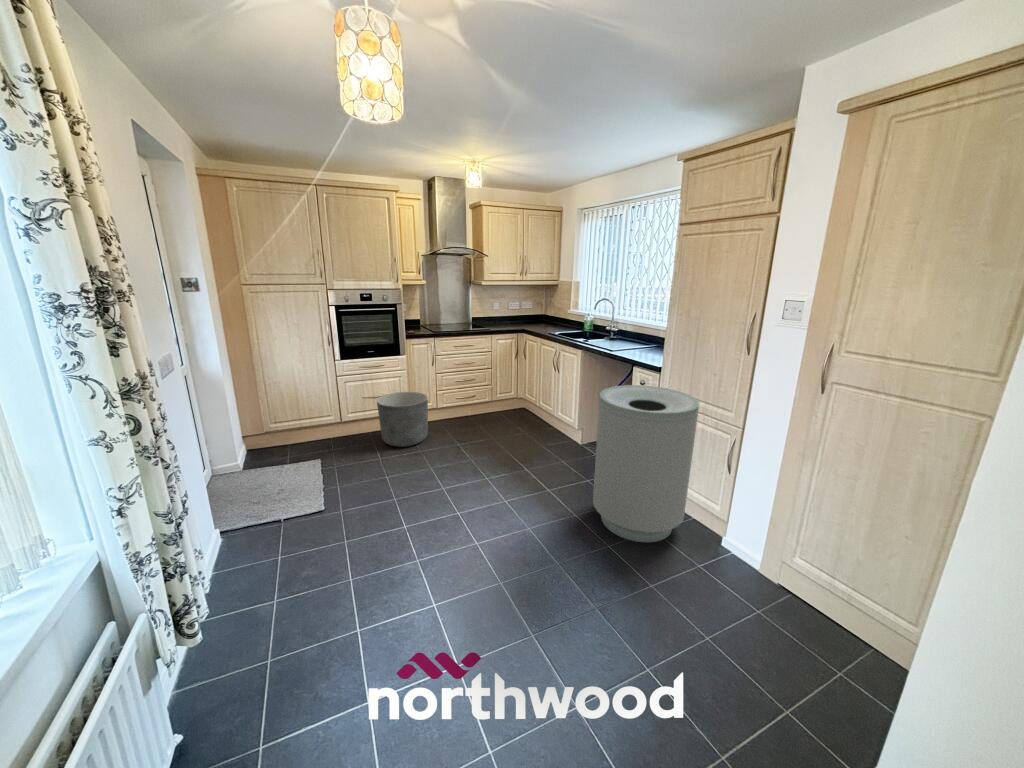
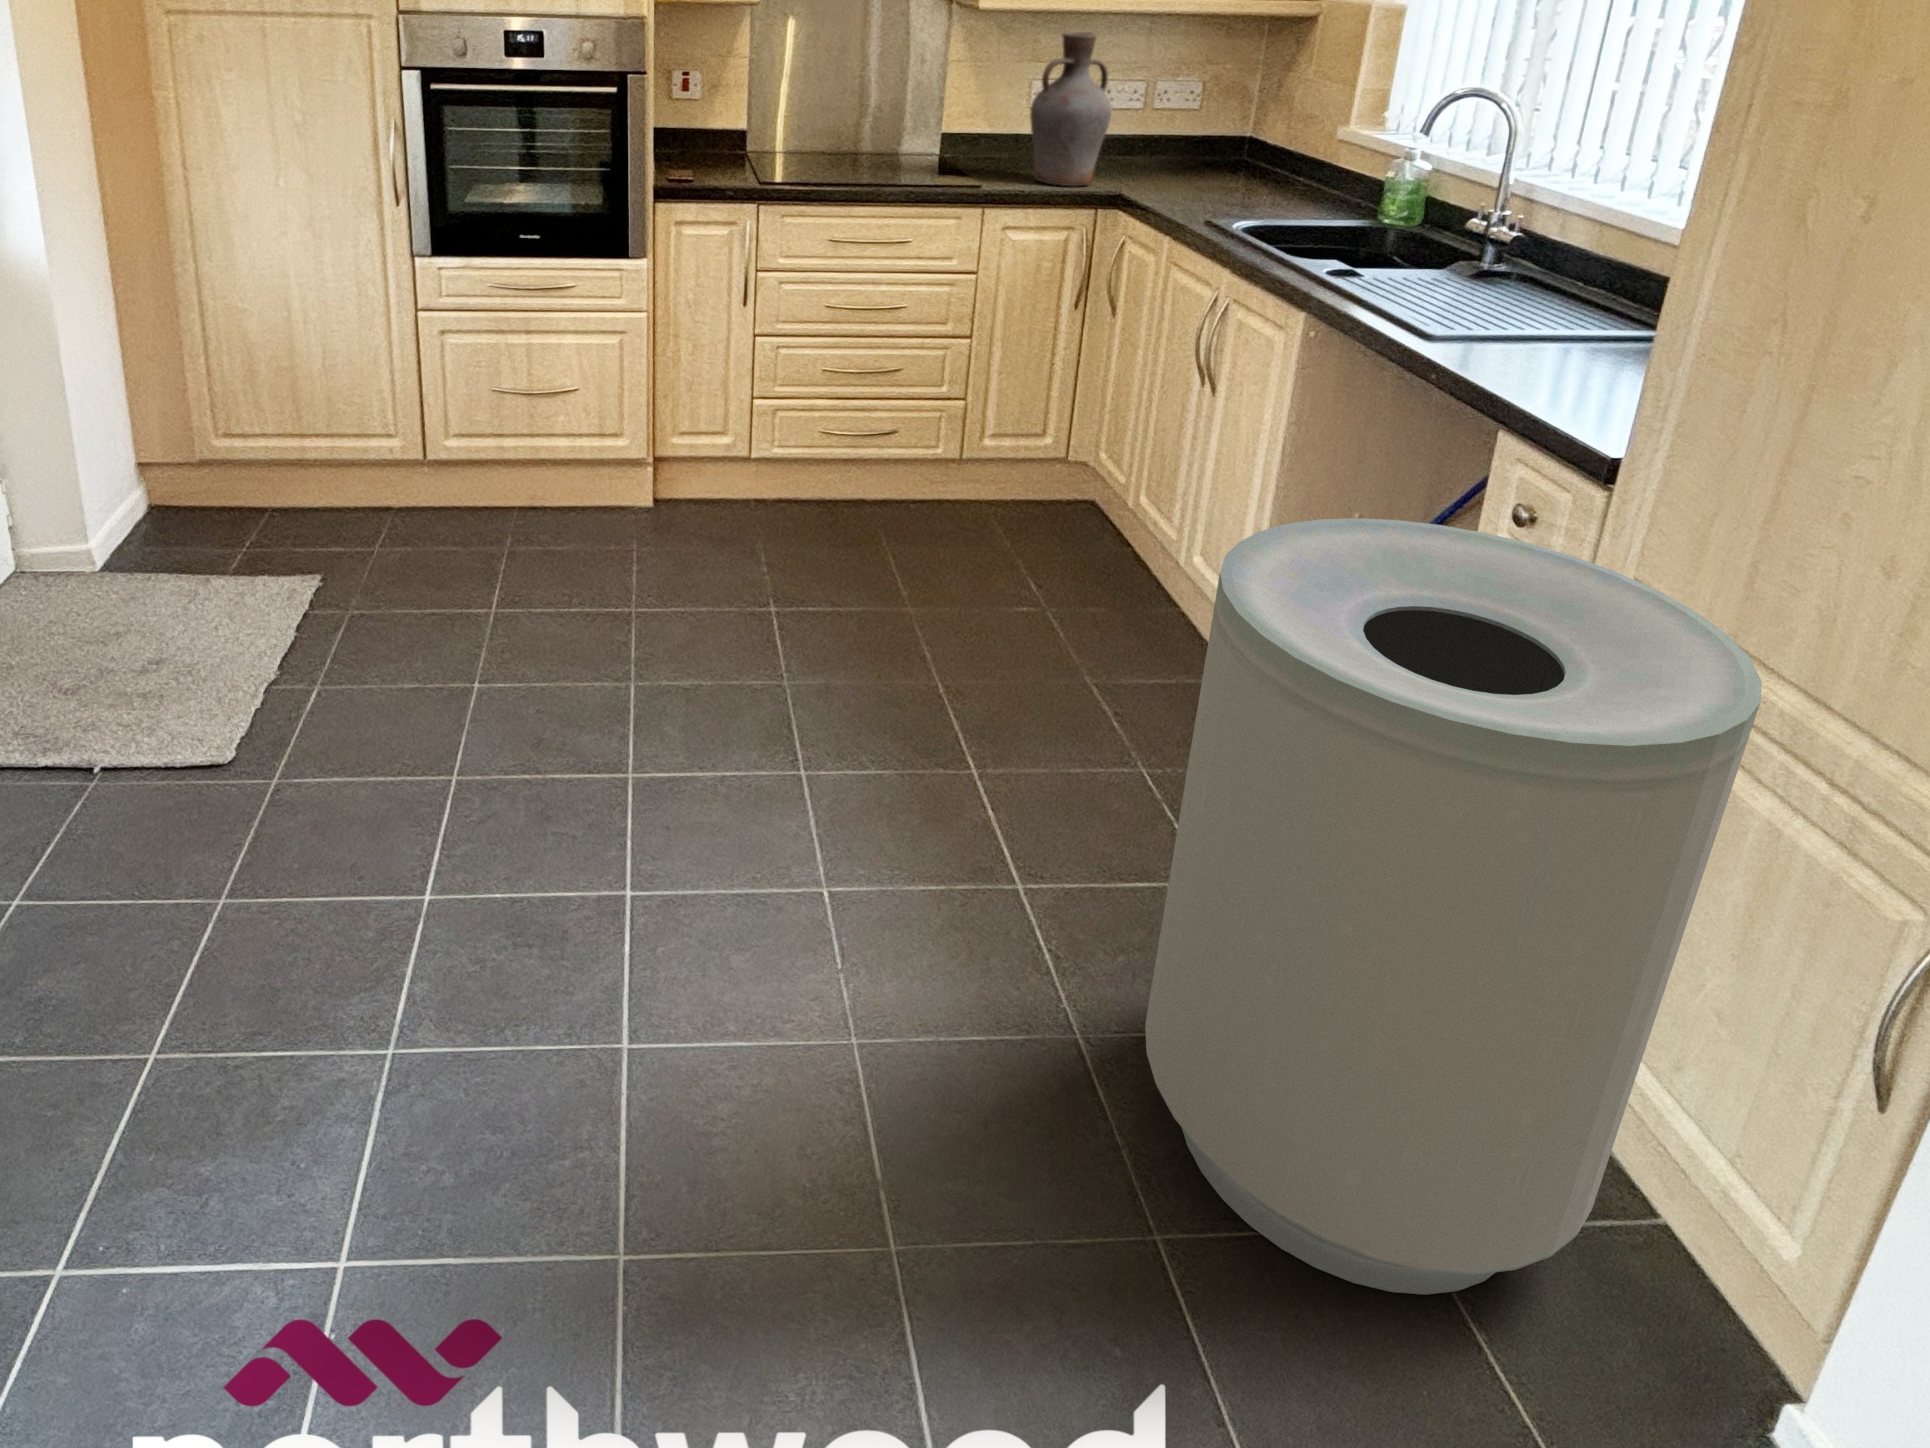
vase: none [499,290,519,328] -> present [1030,32,1112,186]
planter: present [377,392,428,447] -> none [518,385,692,578]

